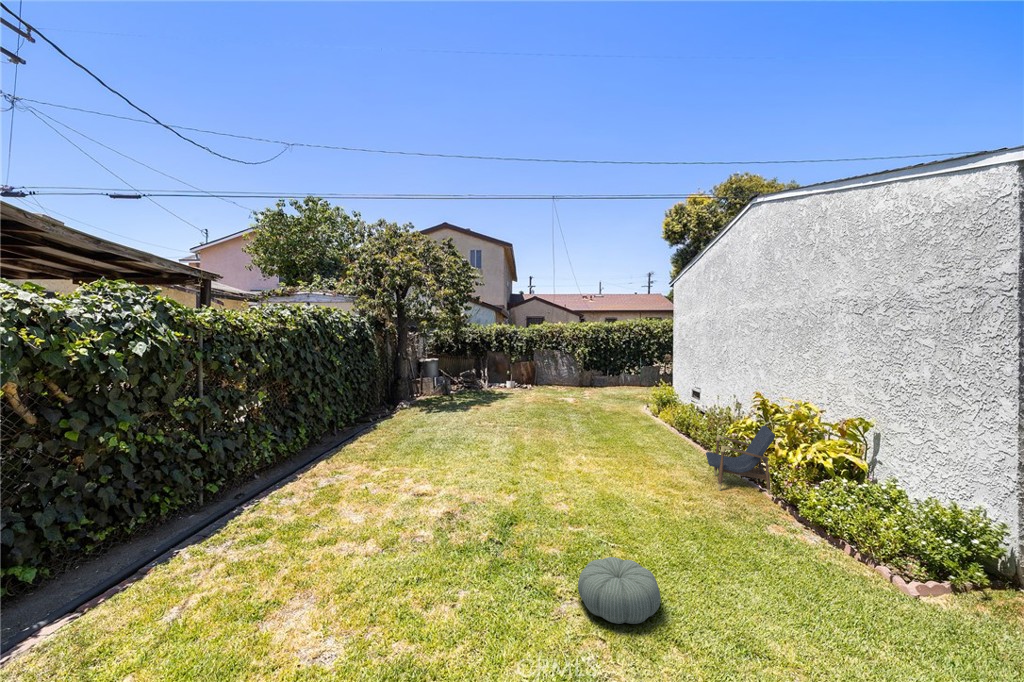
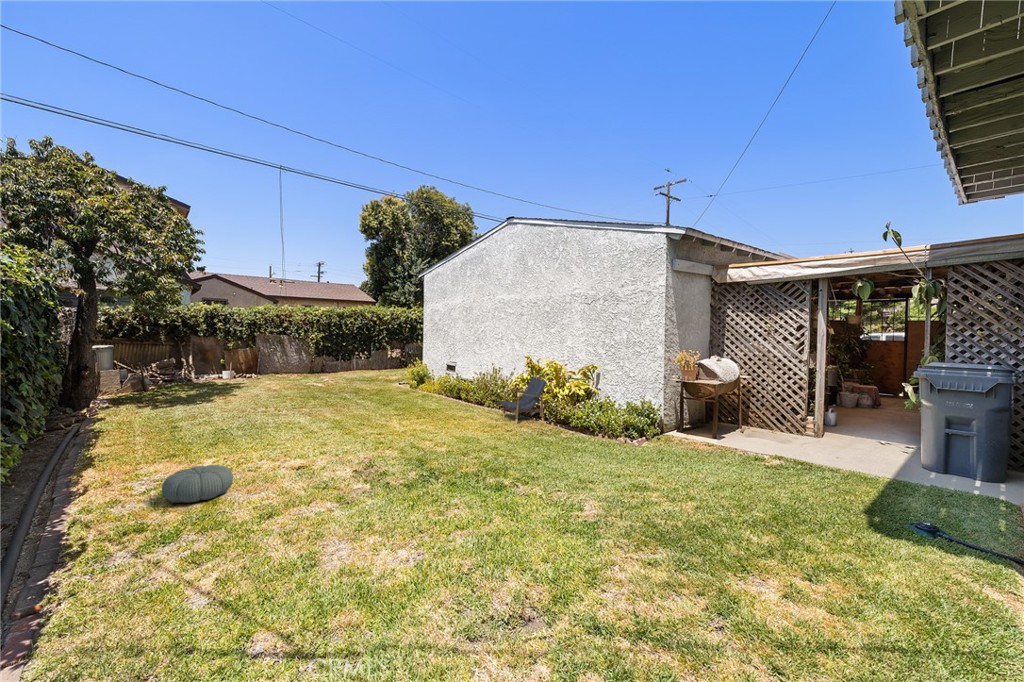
pouf: present [578,557,661,624] -> present [162,465,233,503]

